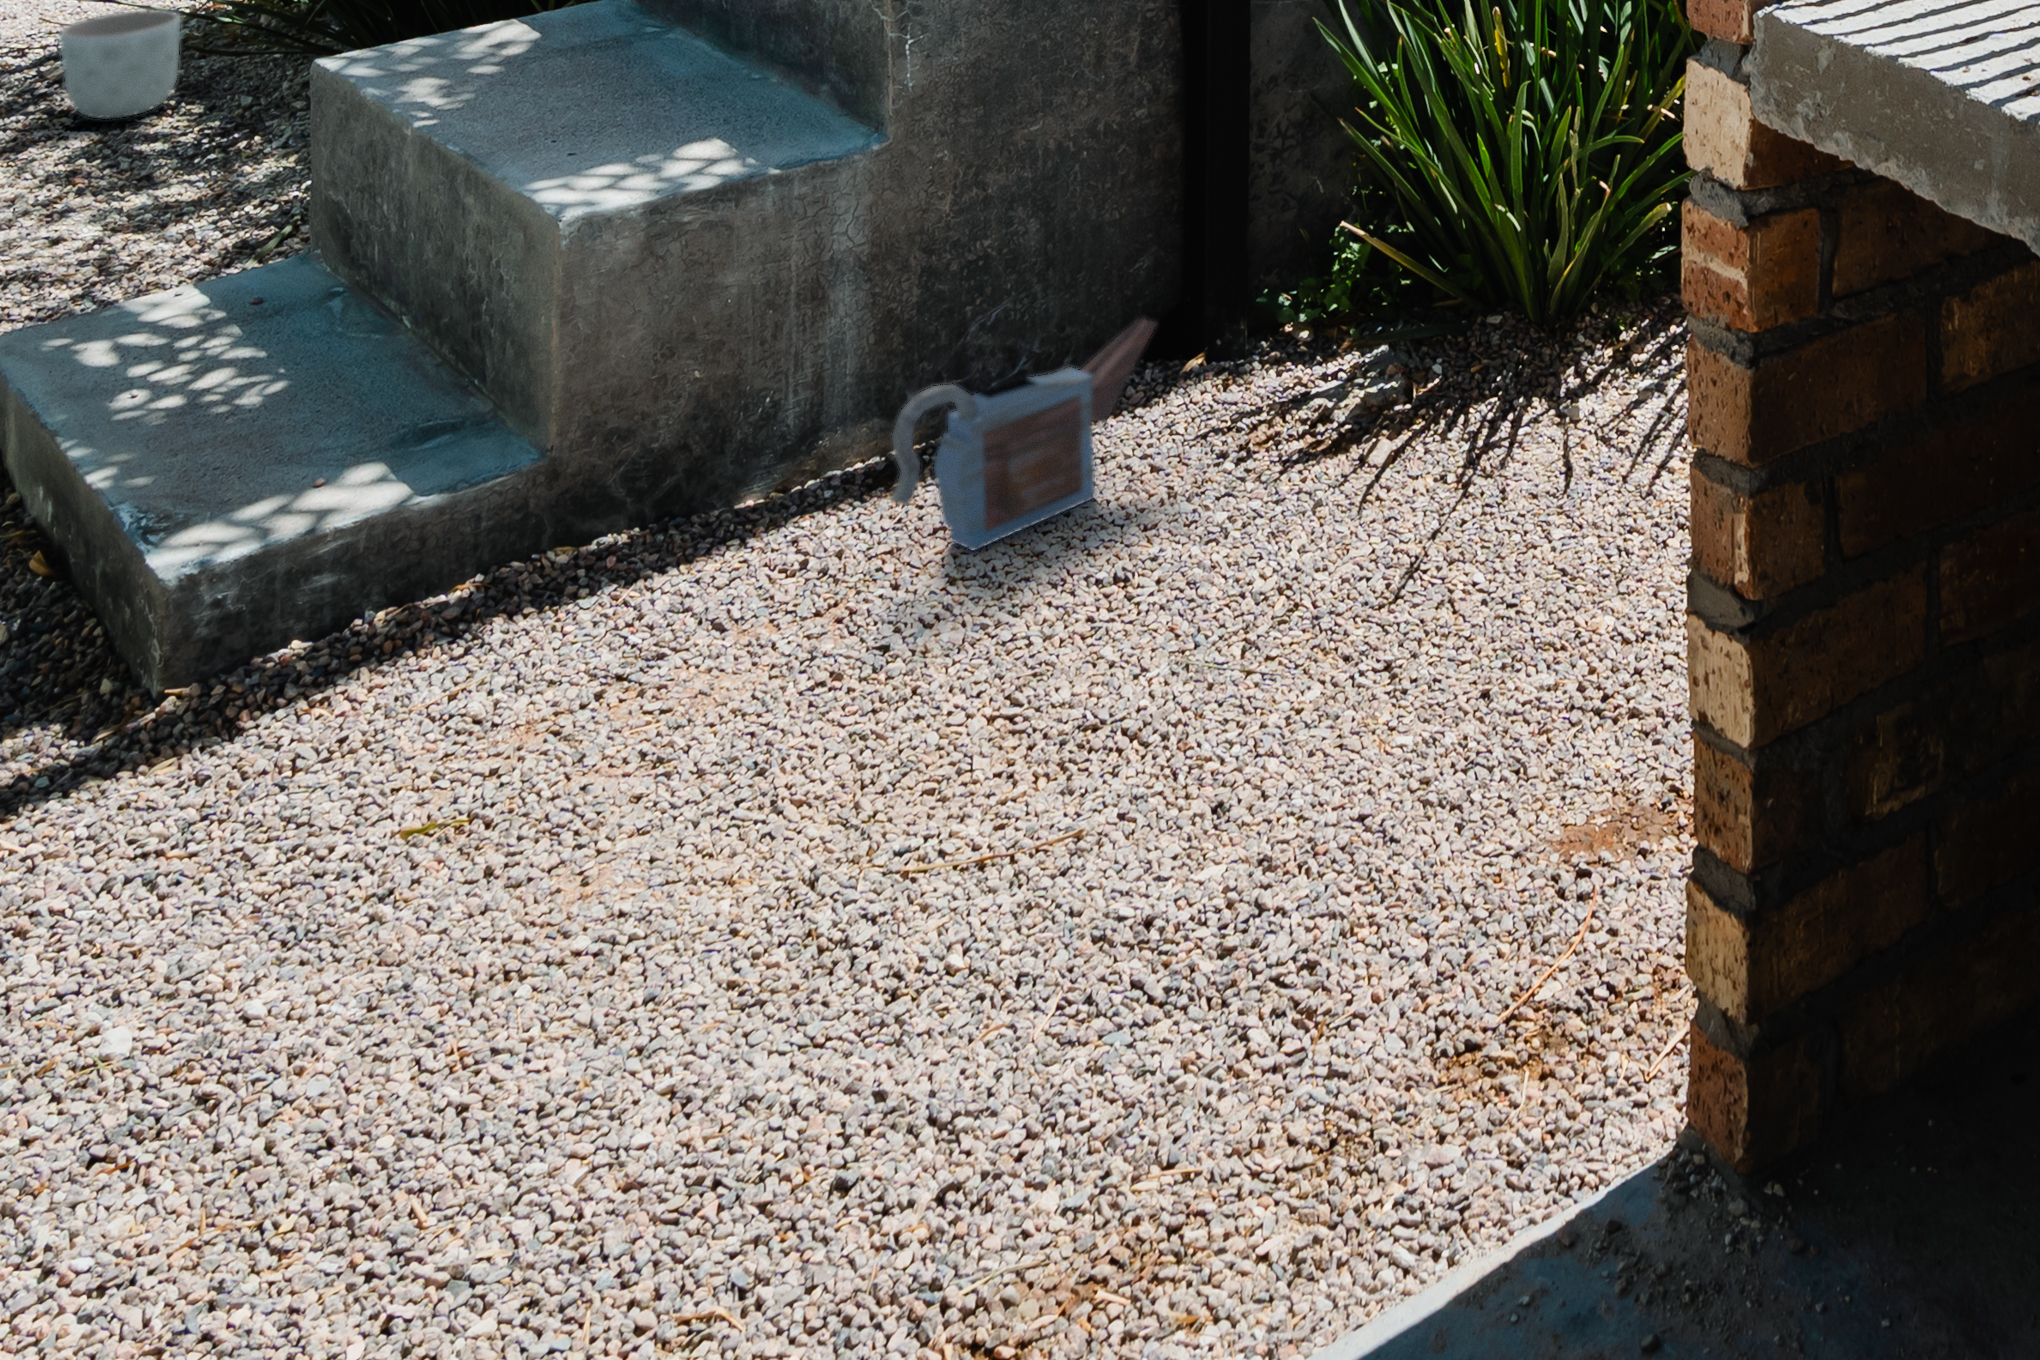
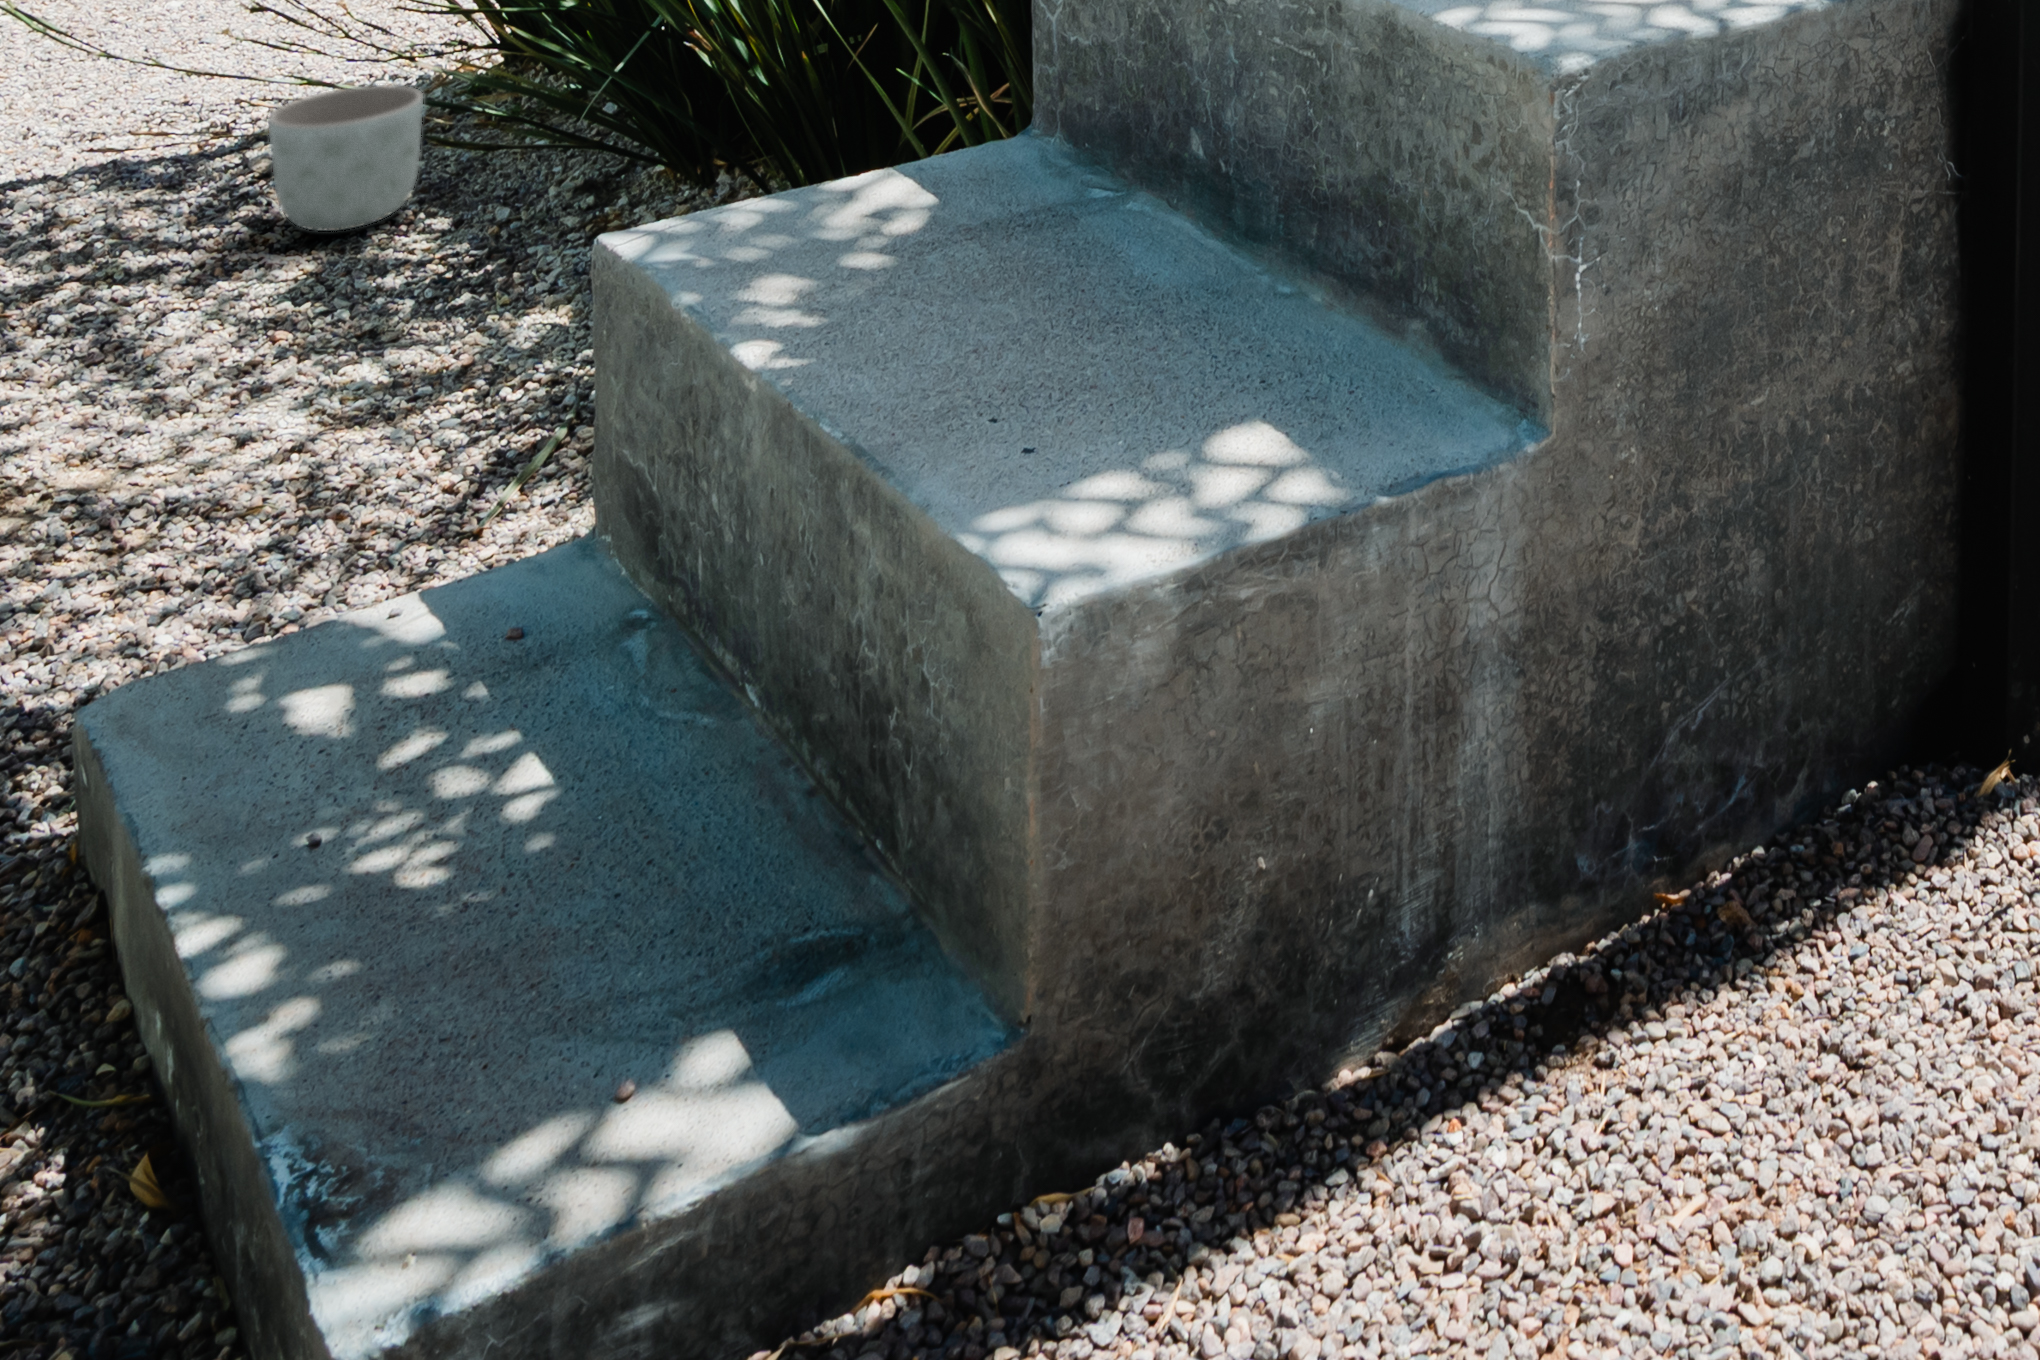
watering can: present [891,318,1157,550] -> none [1600,698,1952,1147]

